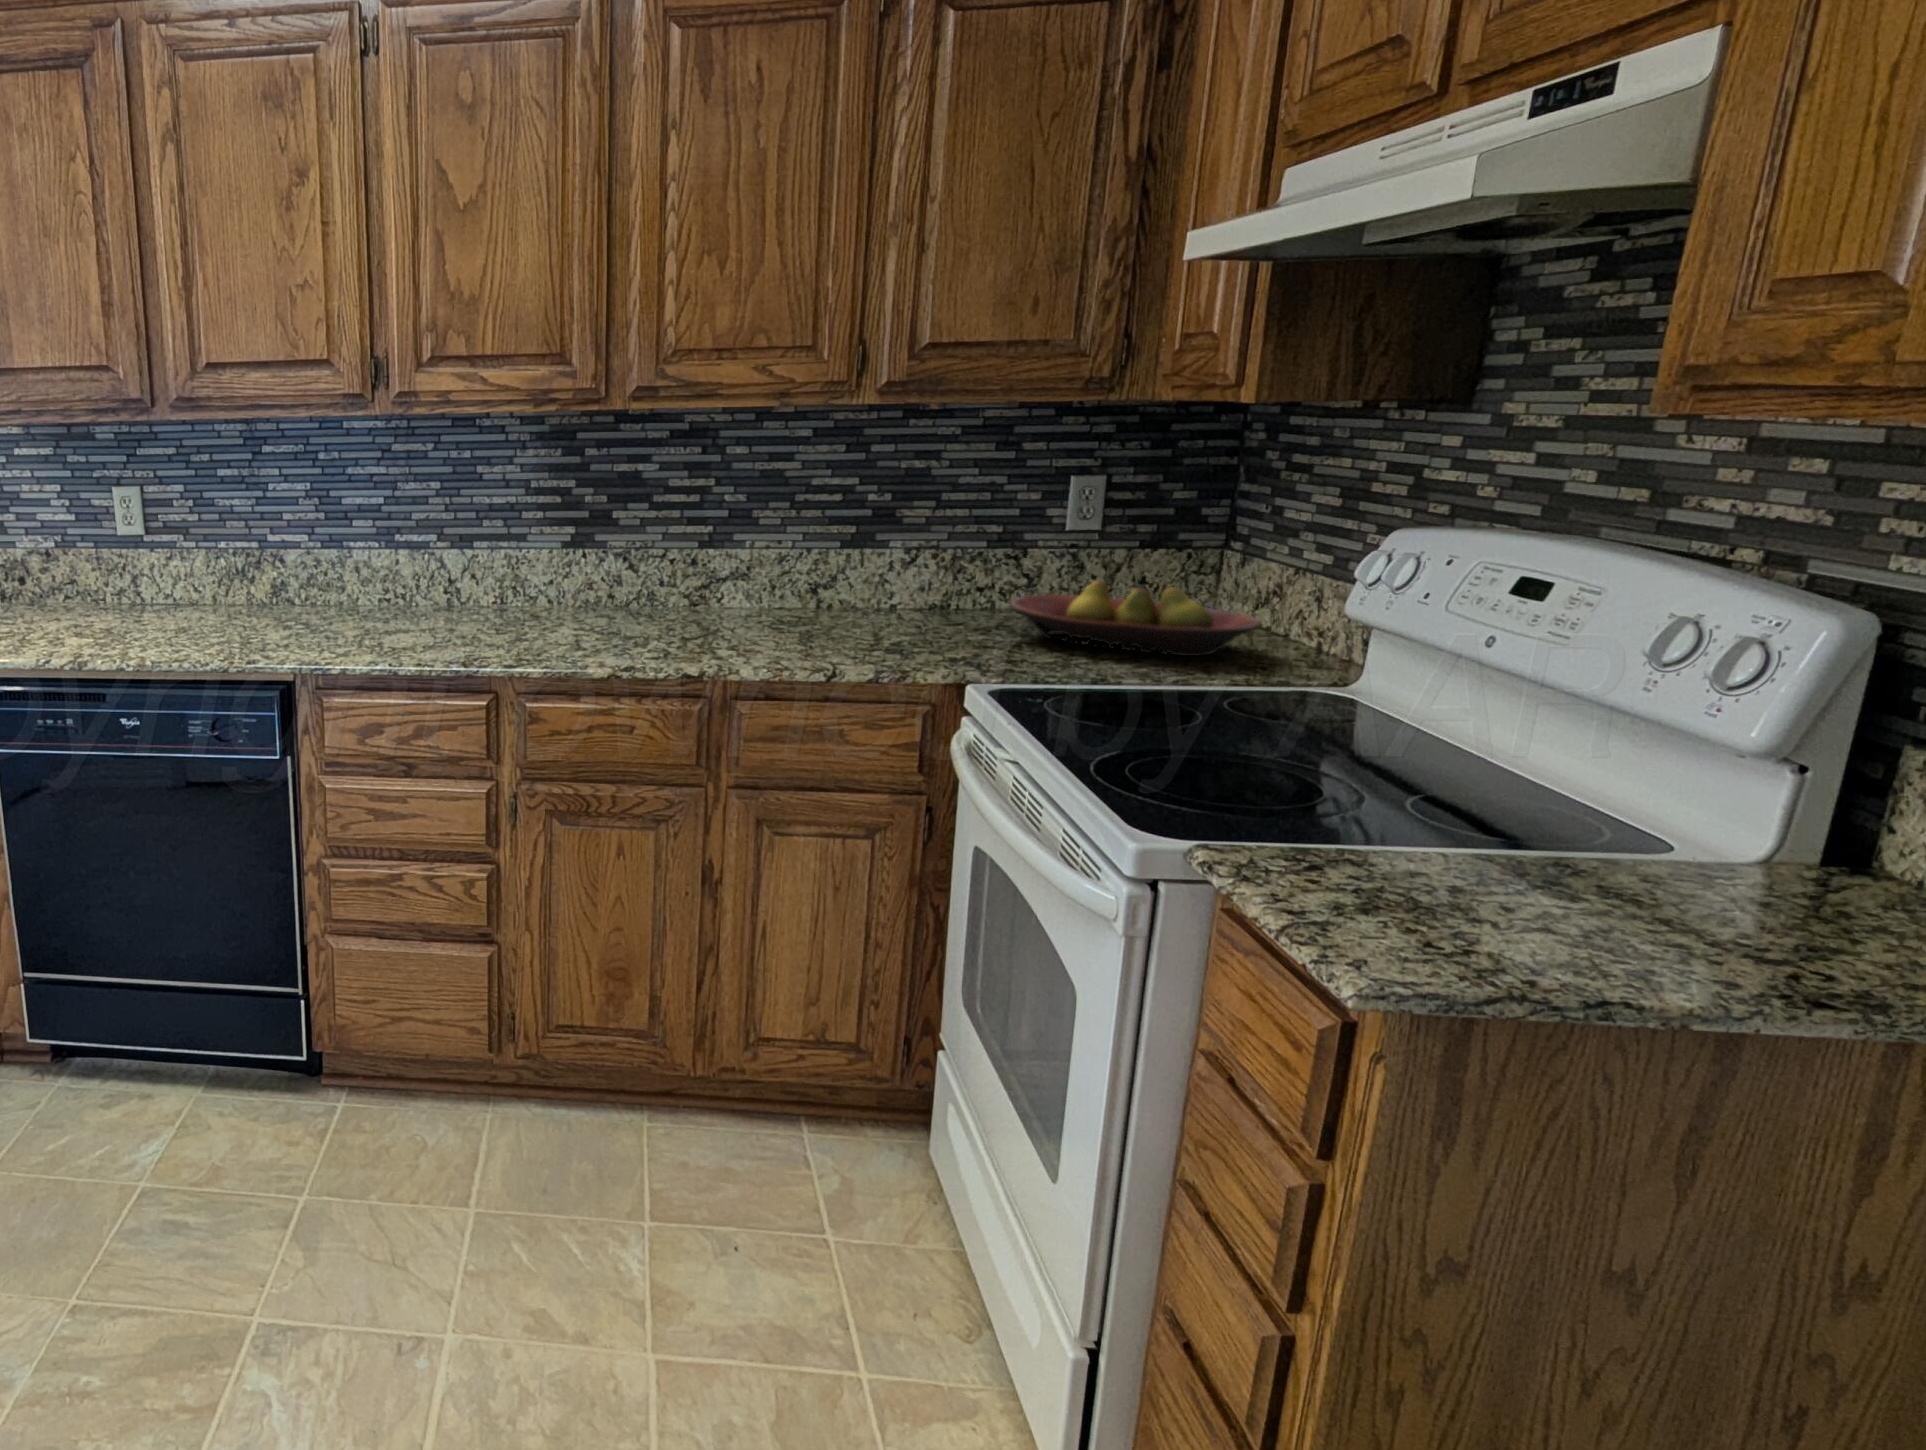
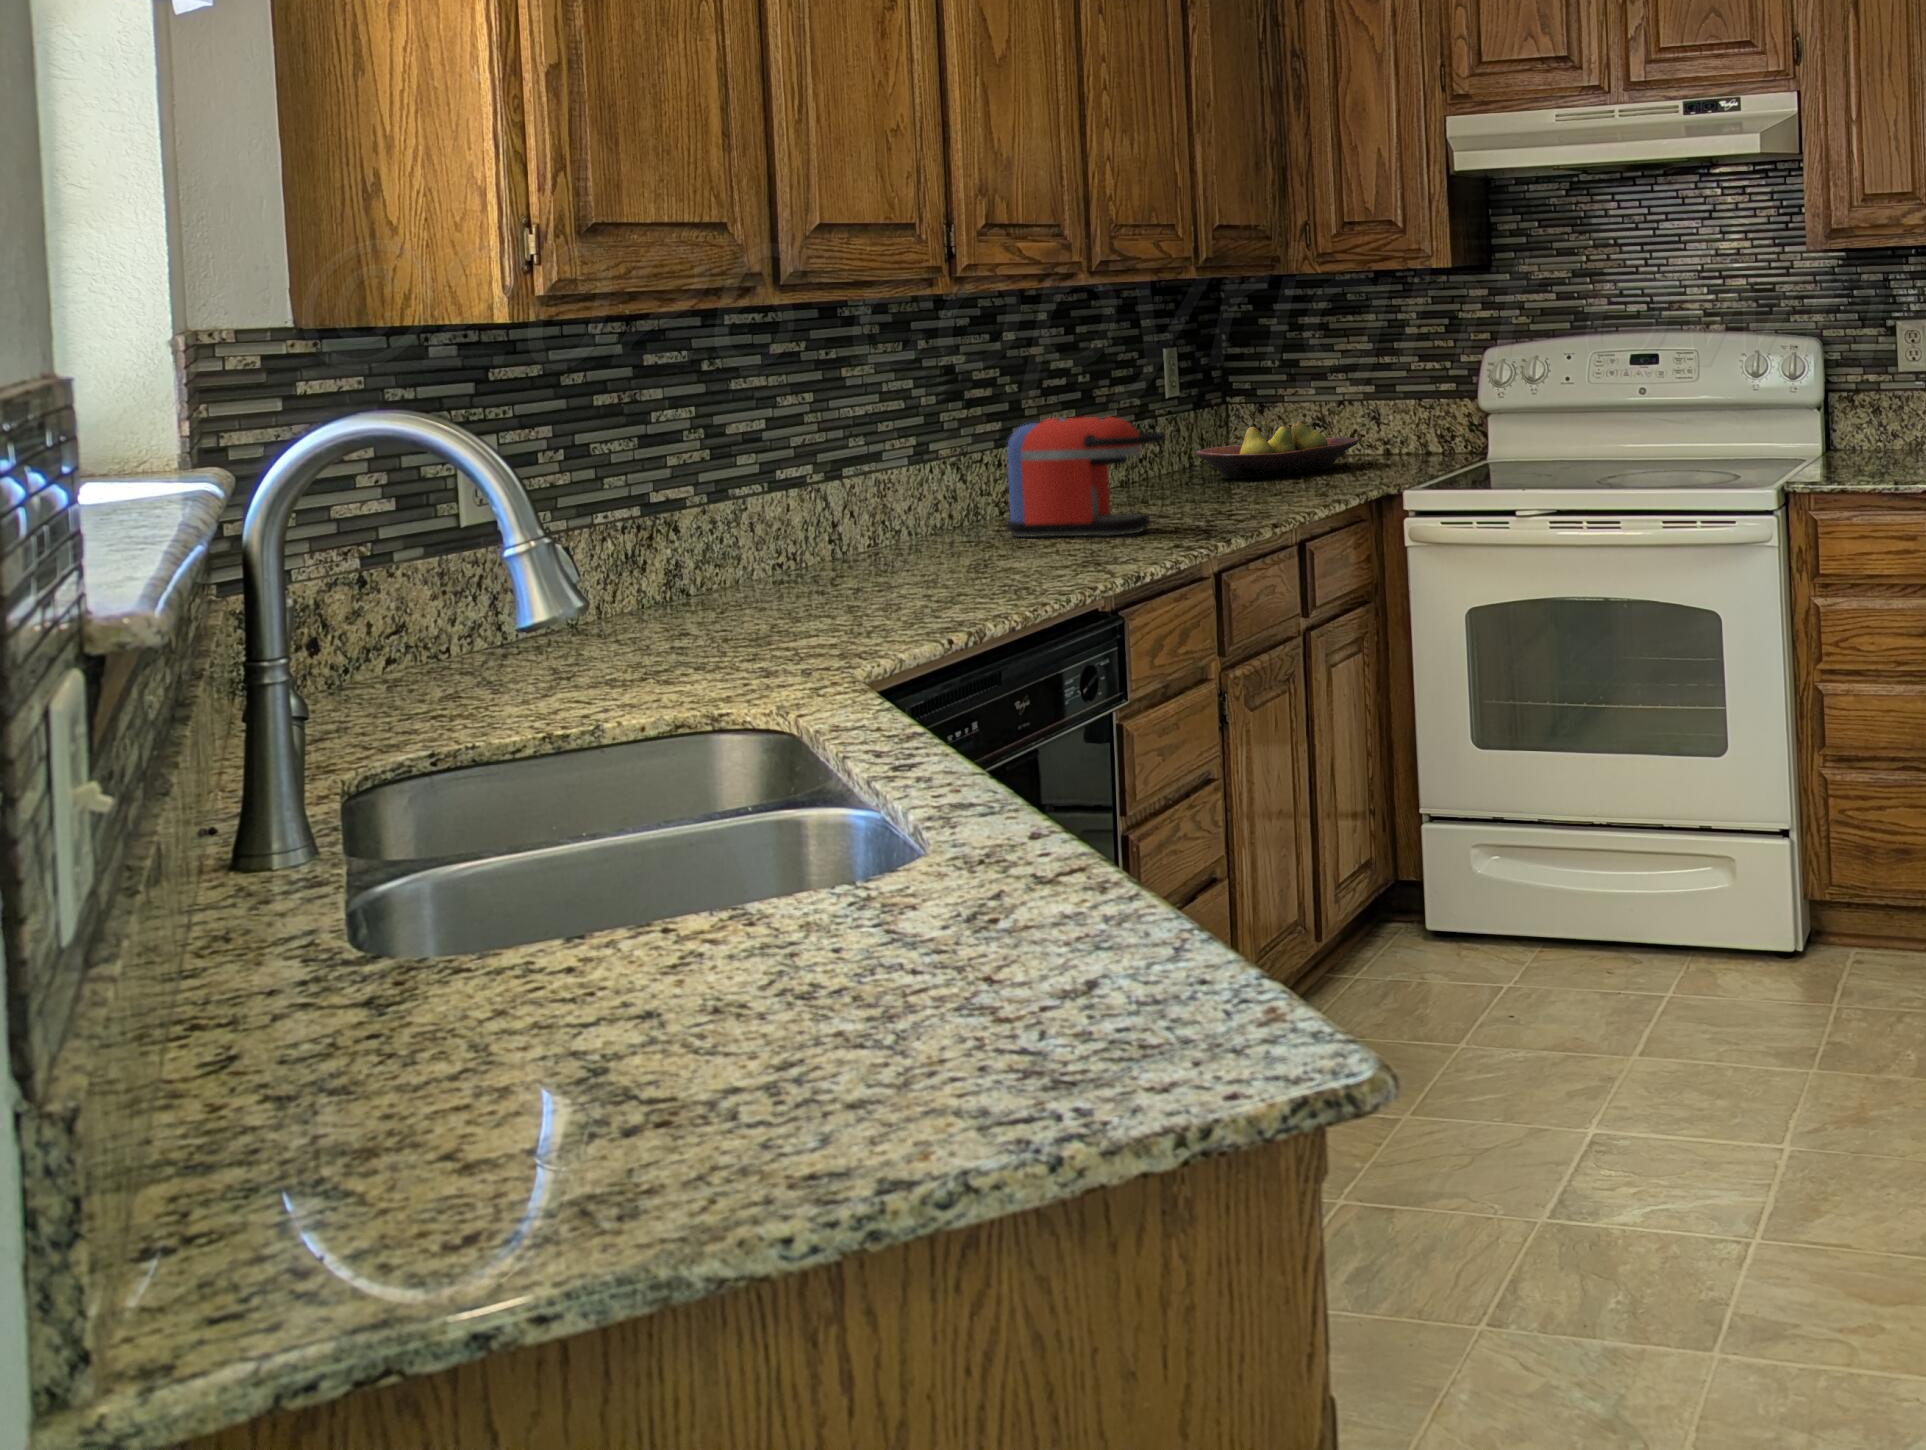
coffee maker: none [577,529,646,653] -> present [1007,417,1165,537]

